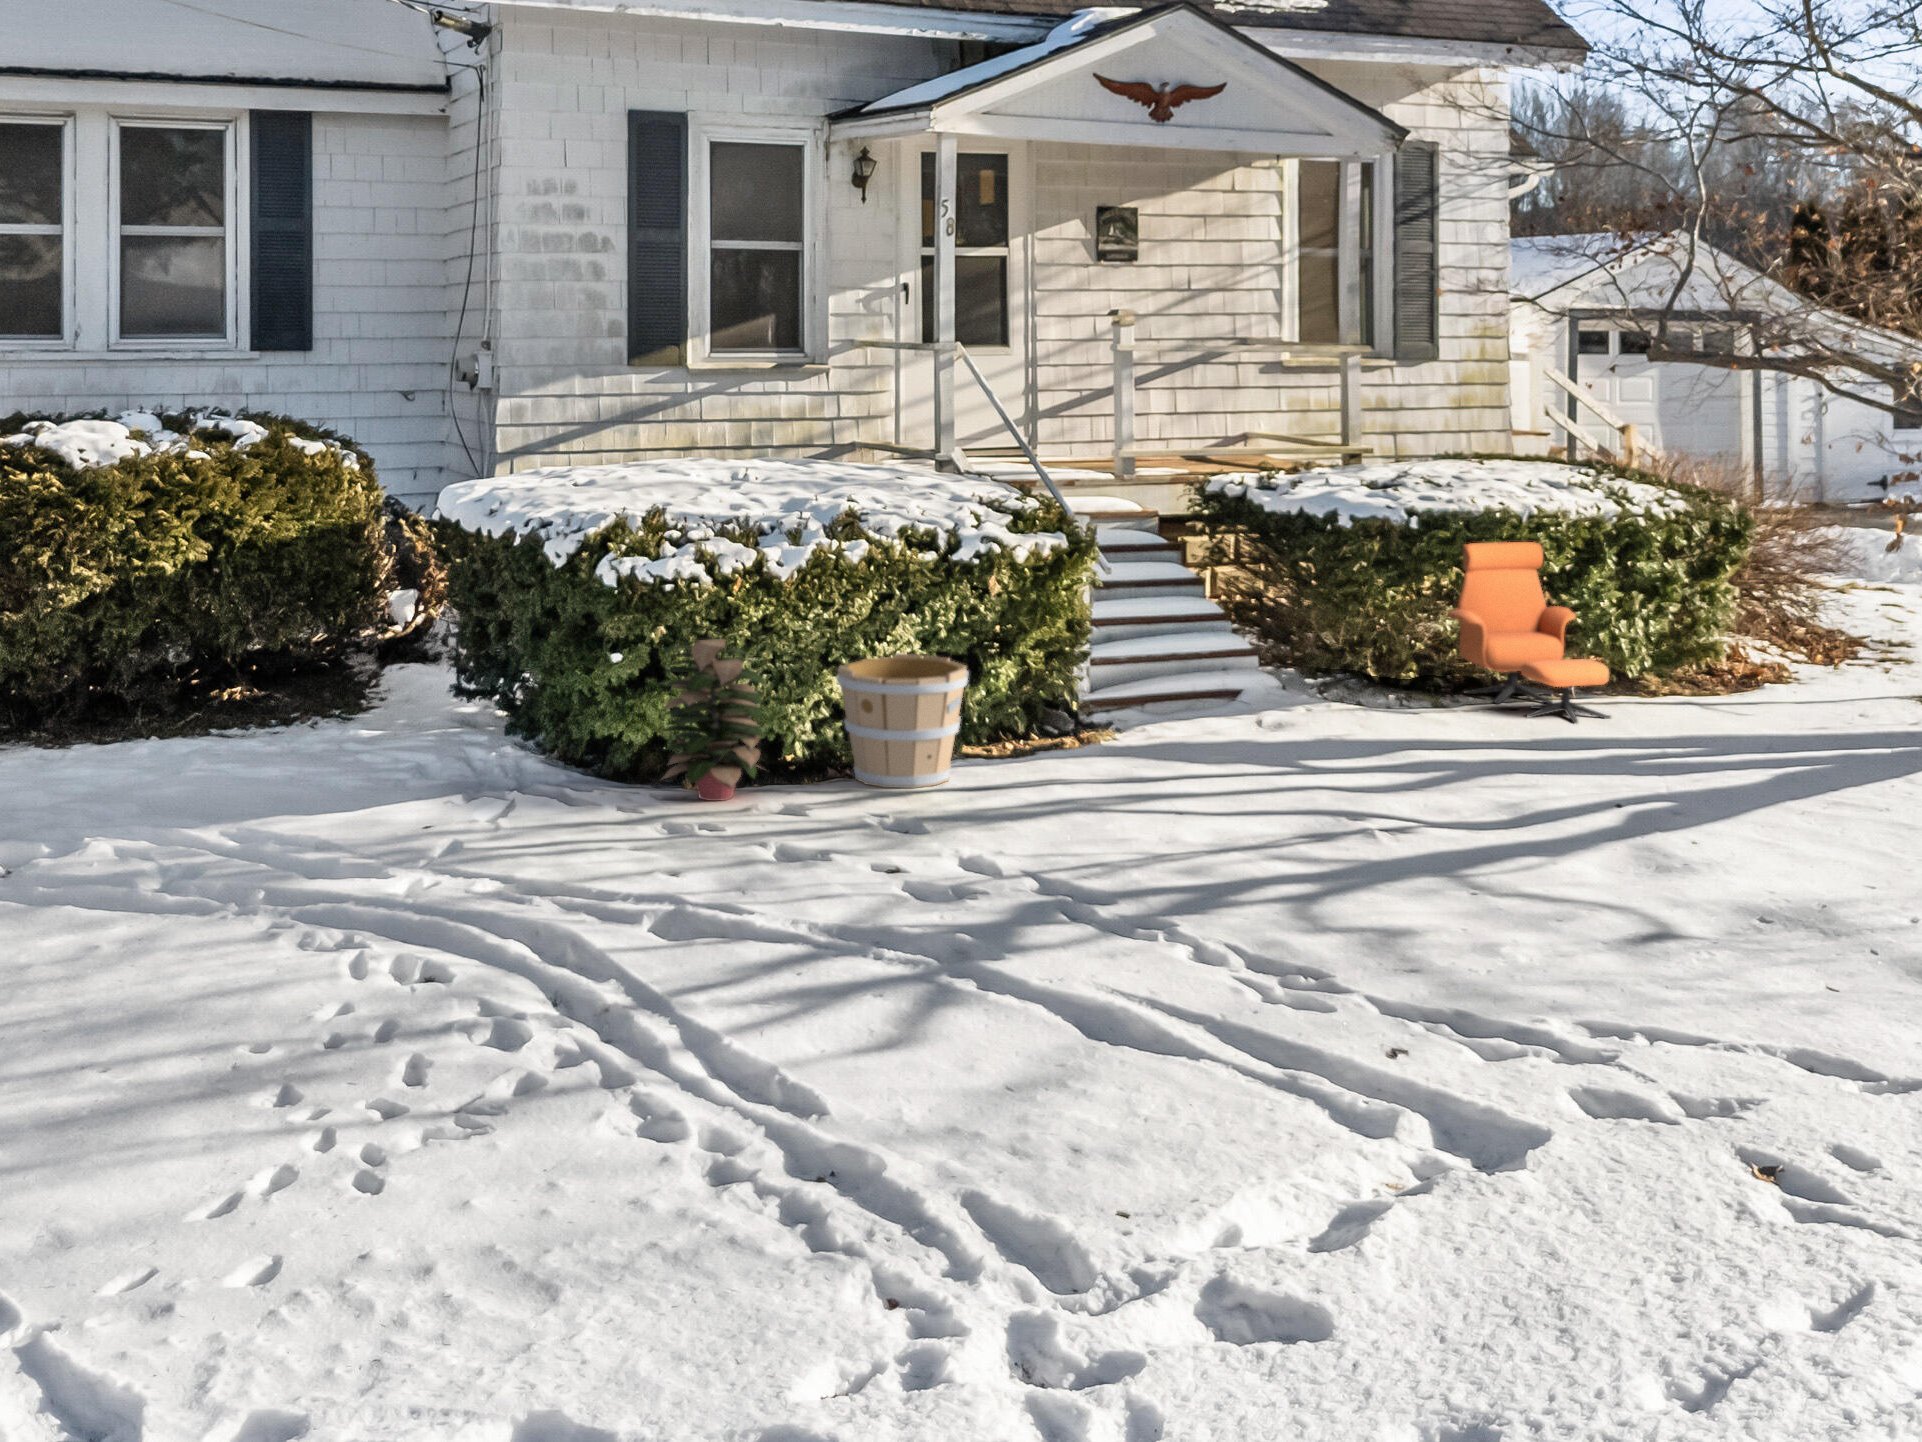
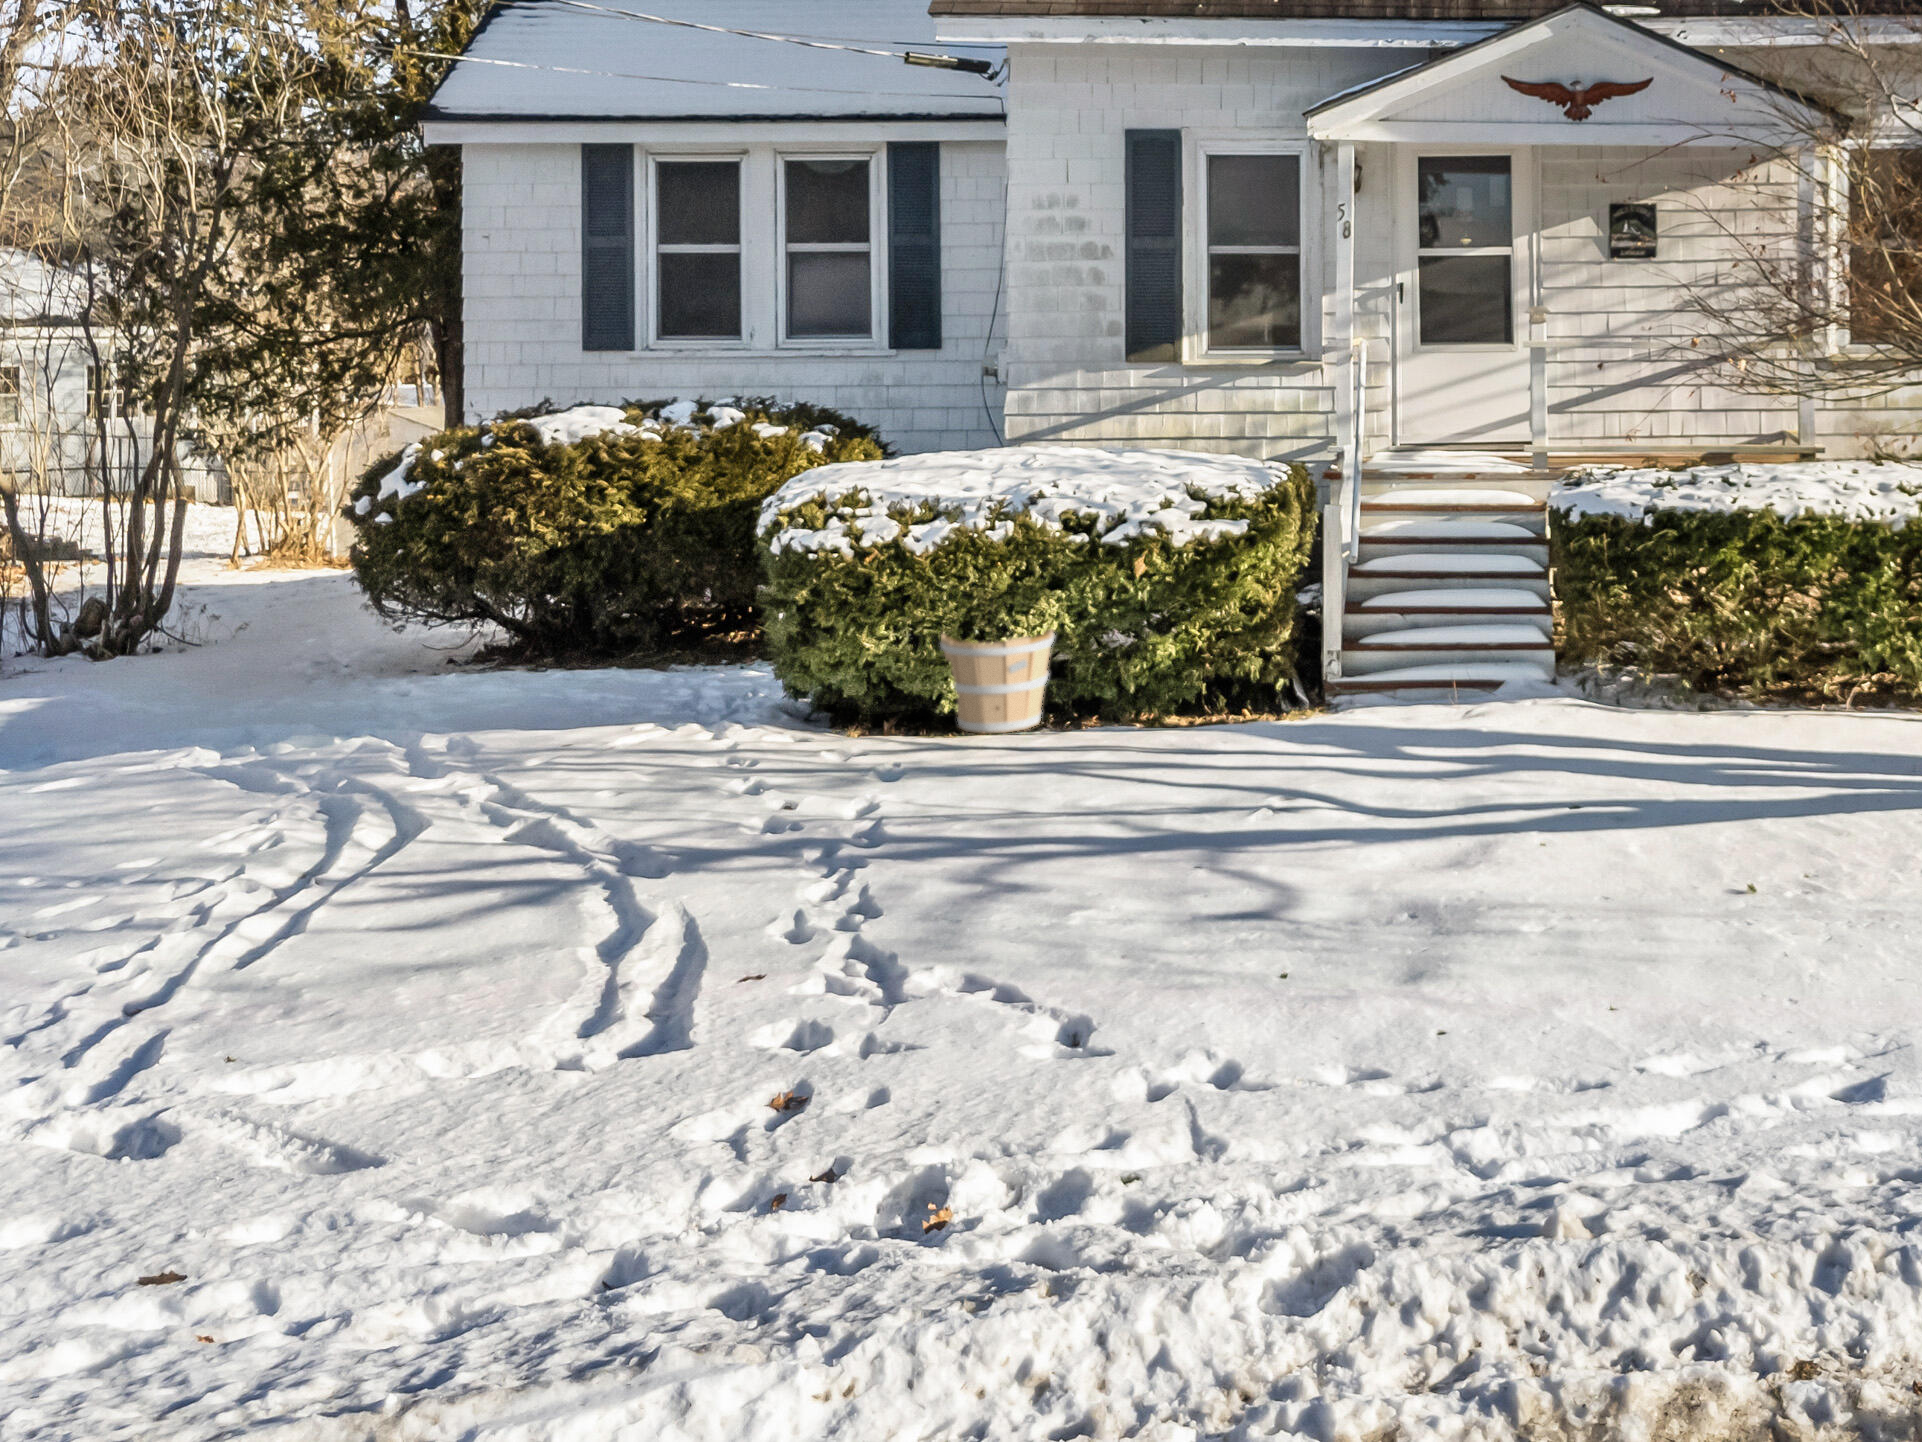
lounge chair: present [1448,542,1611,724] -> none [1646,539,1773,717]
decorative plant: present [661,639,765,801] -> none [781,603,874,733]

